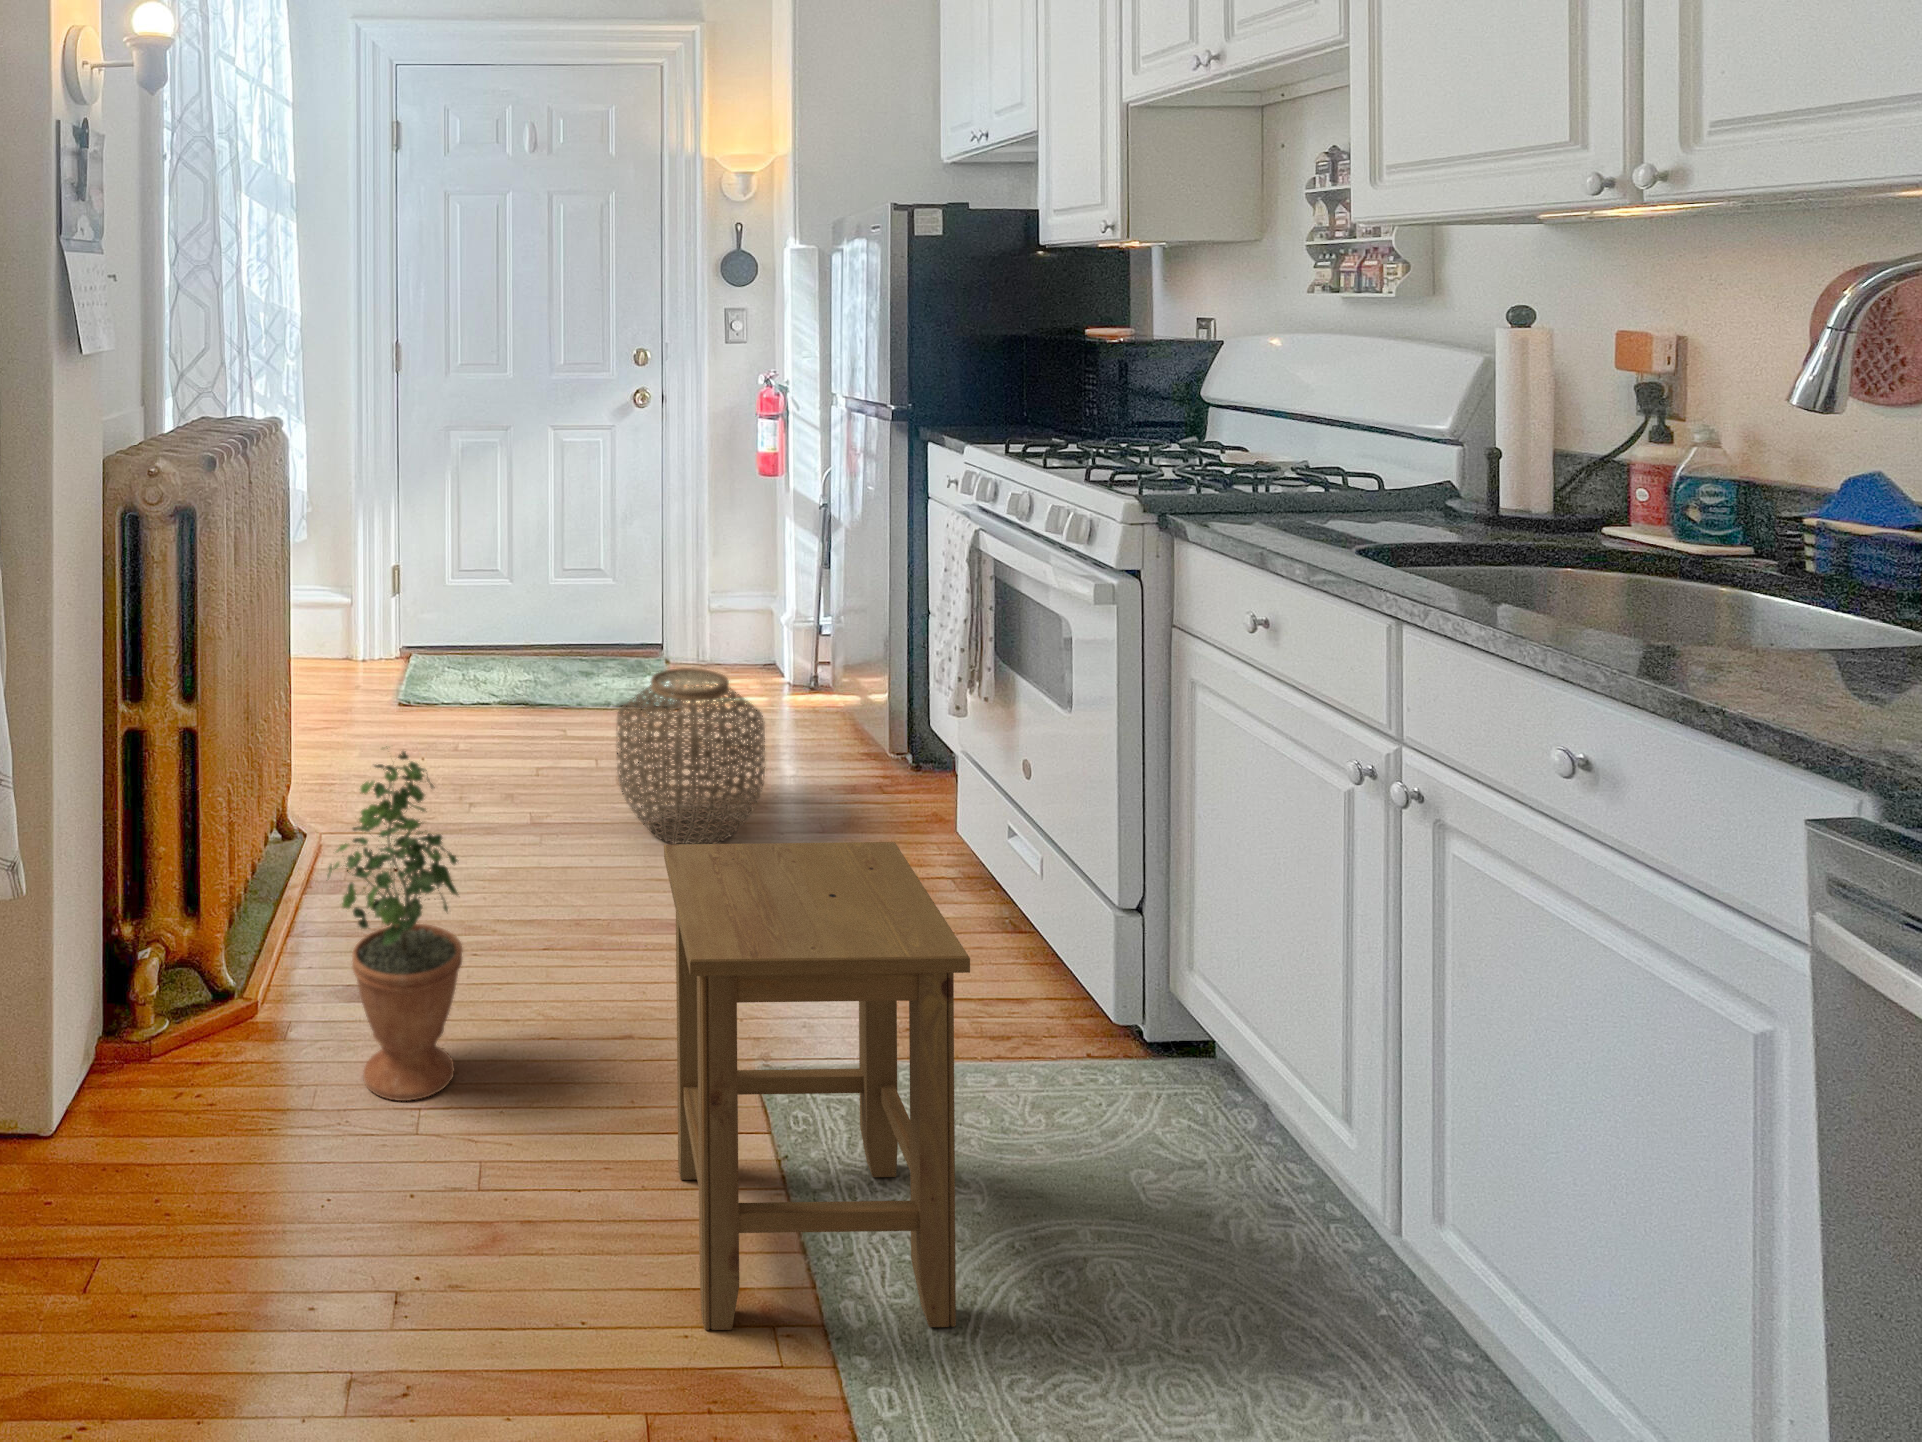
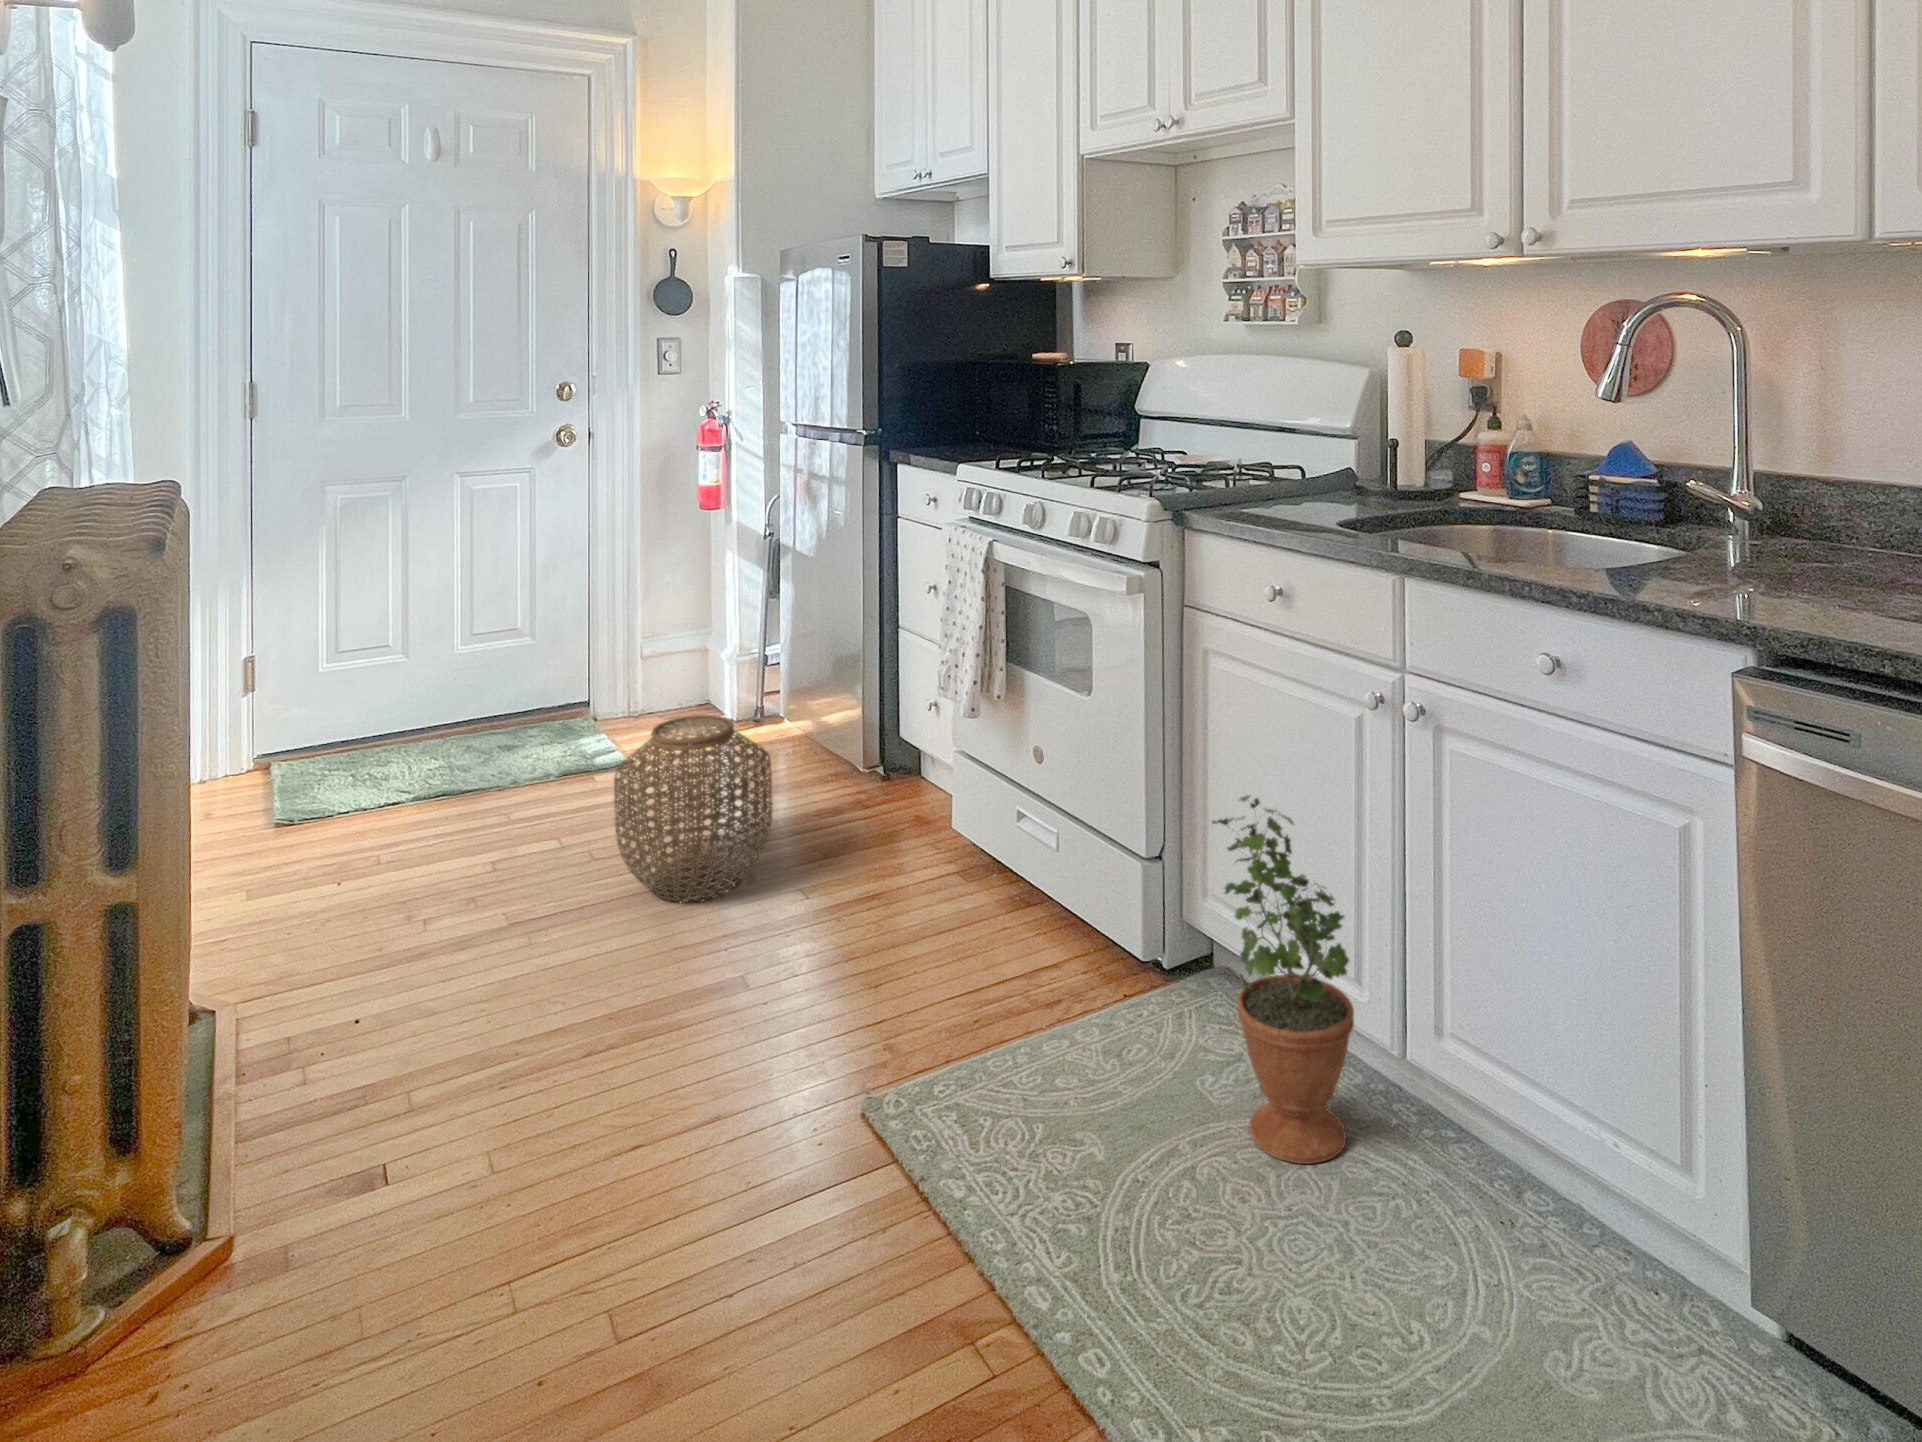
potted plant: present [328,746,462,1101] -> present [1212,795,1354,1164]
stool: present [664,842,970,1330] -> none [802,842,1131,1364]

